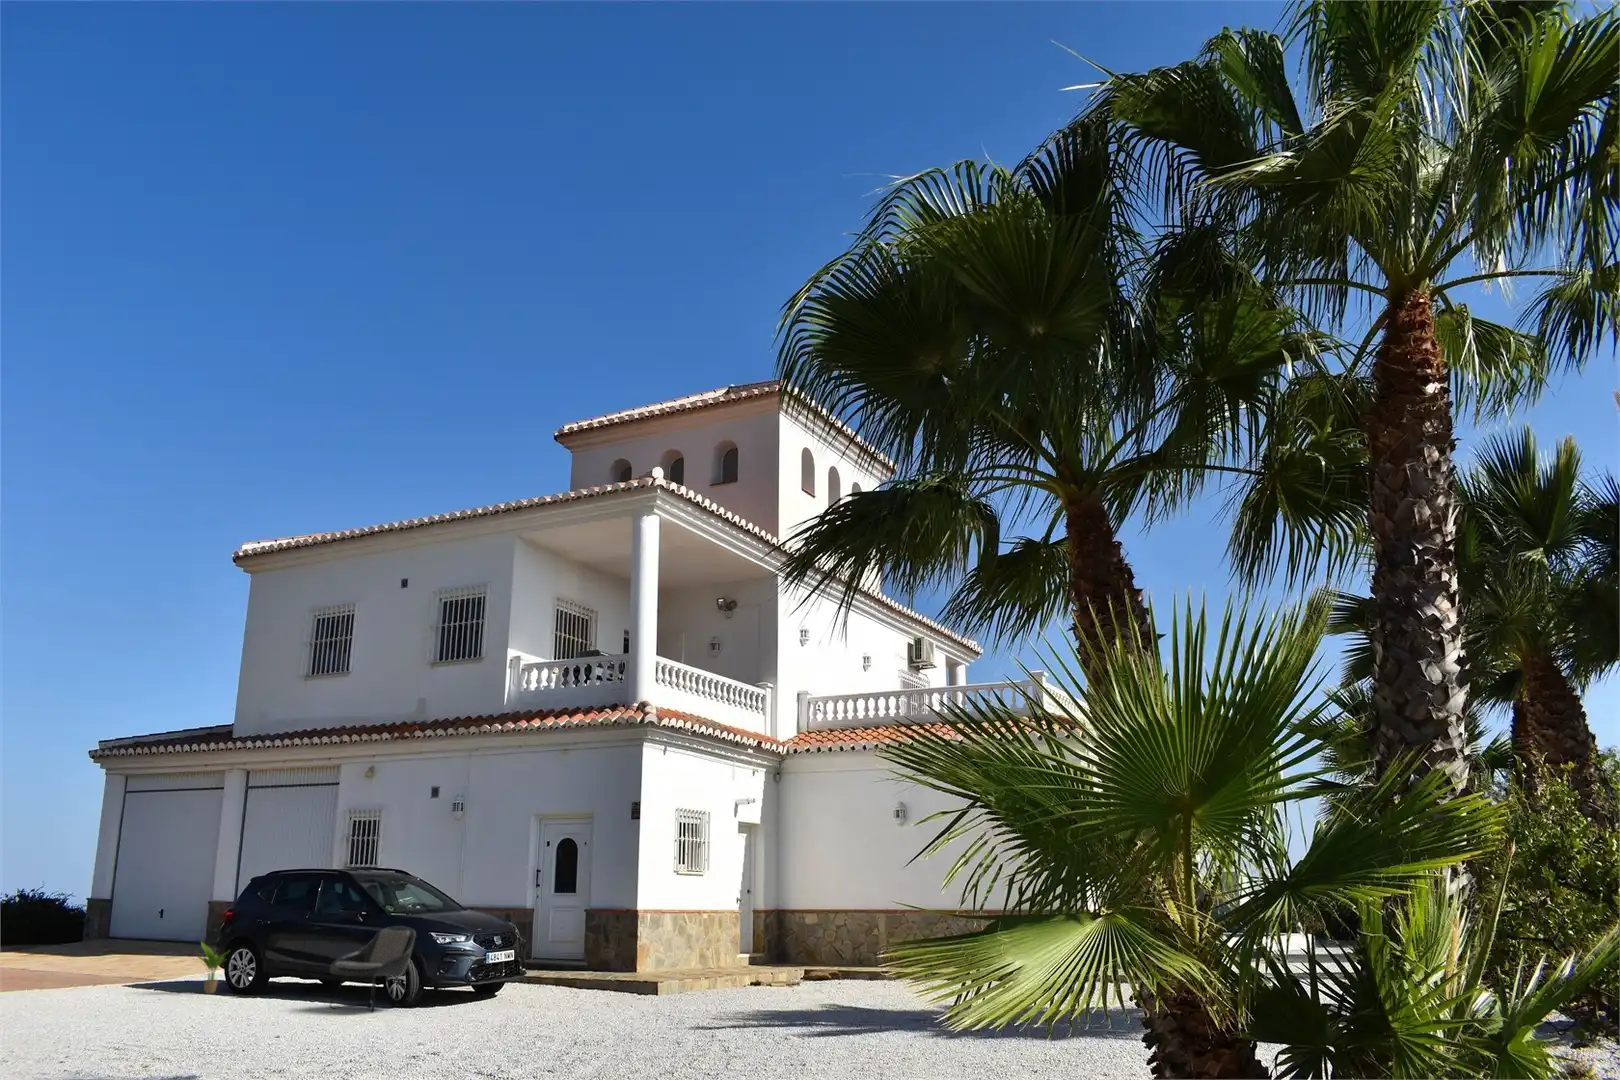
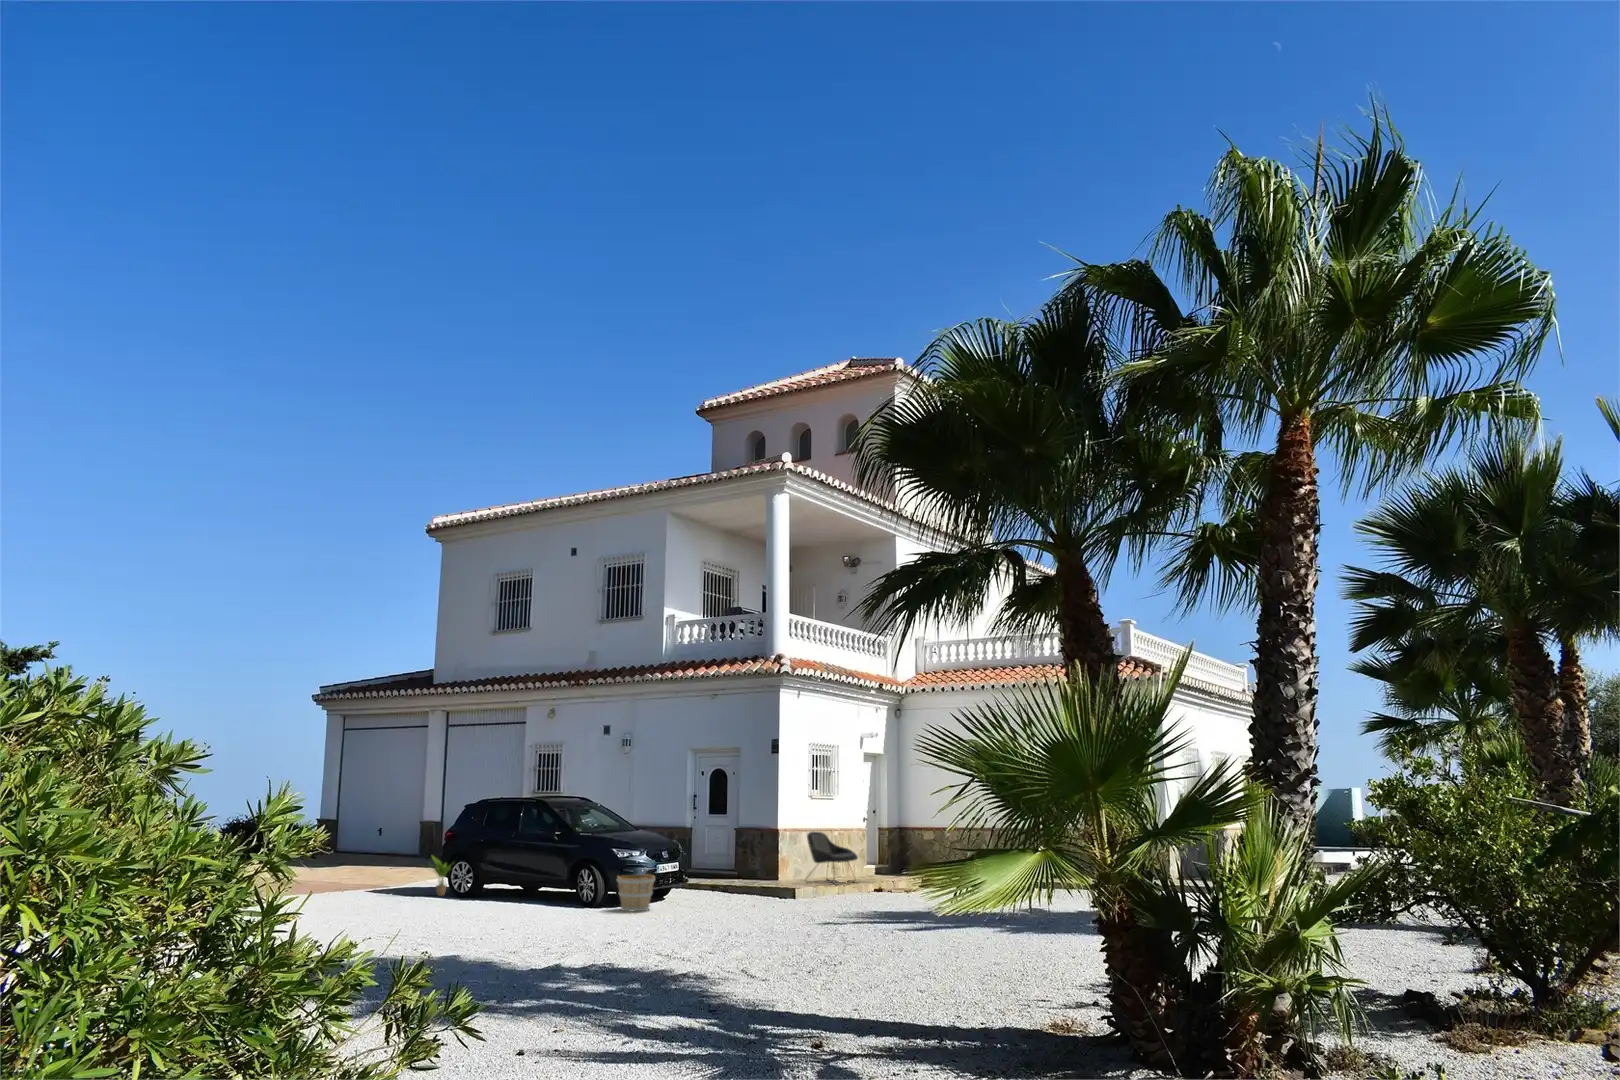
lounge chair: present [329,926,416,1011] -> present [806,831,858,883]
wooden bucket: none [434,964,484,1012] -> present [617,874,655,911]

